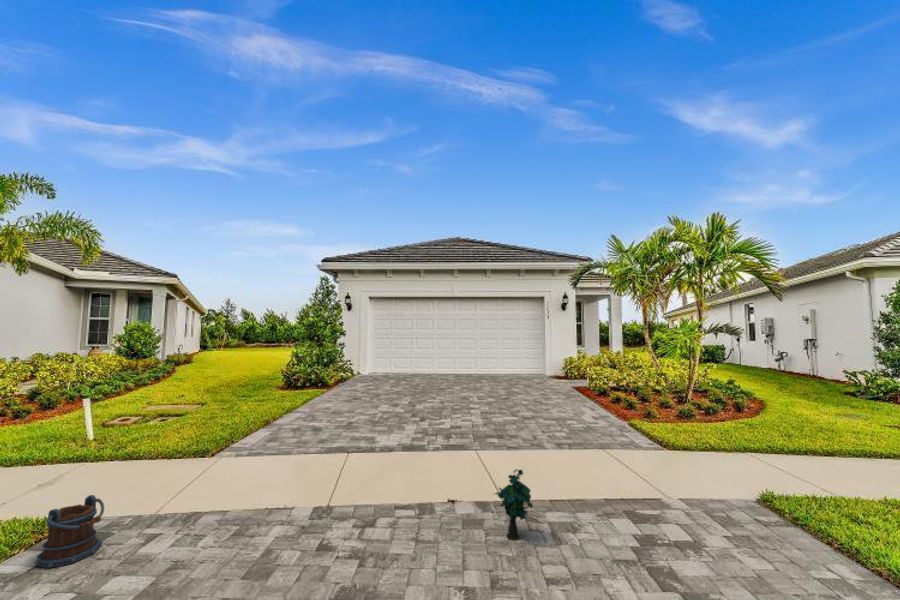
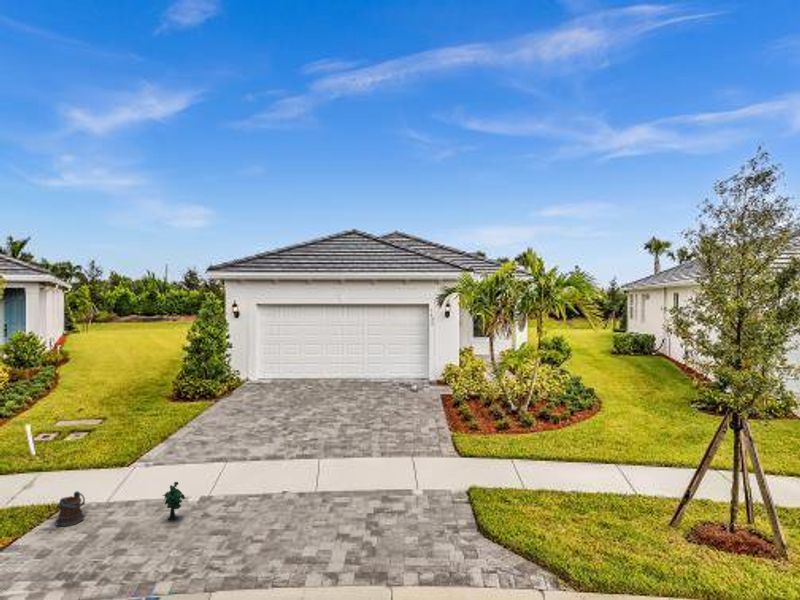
decorative plant: present [495,470,533,540] -> present [163,482,185,520]

